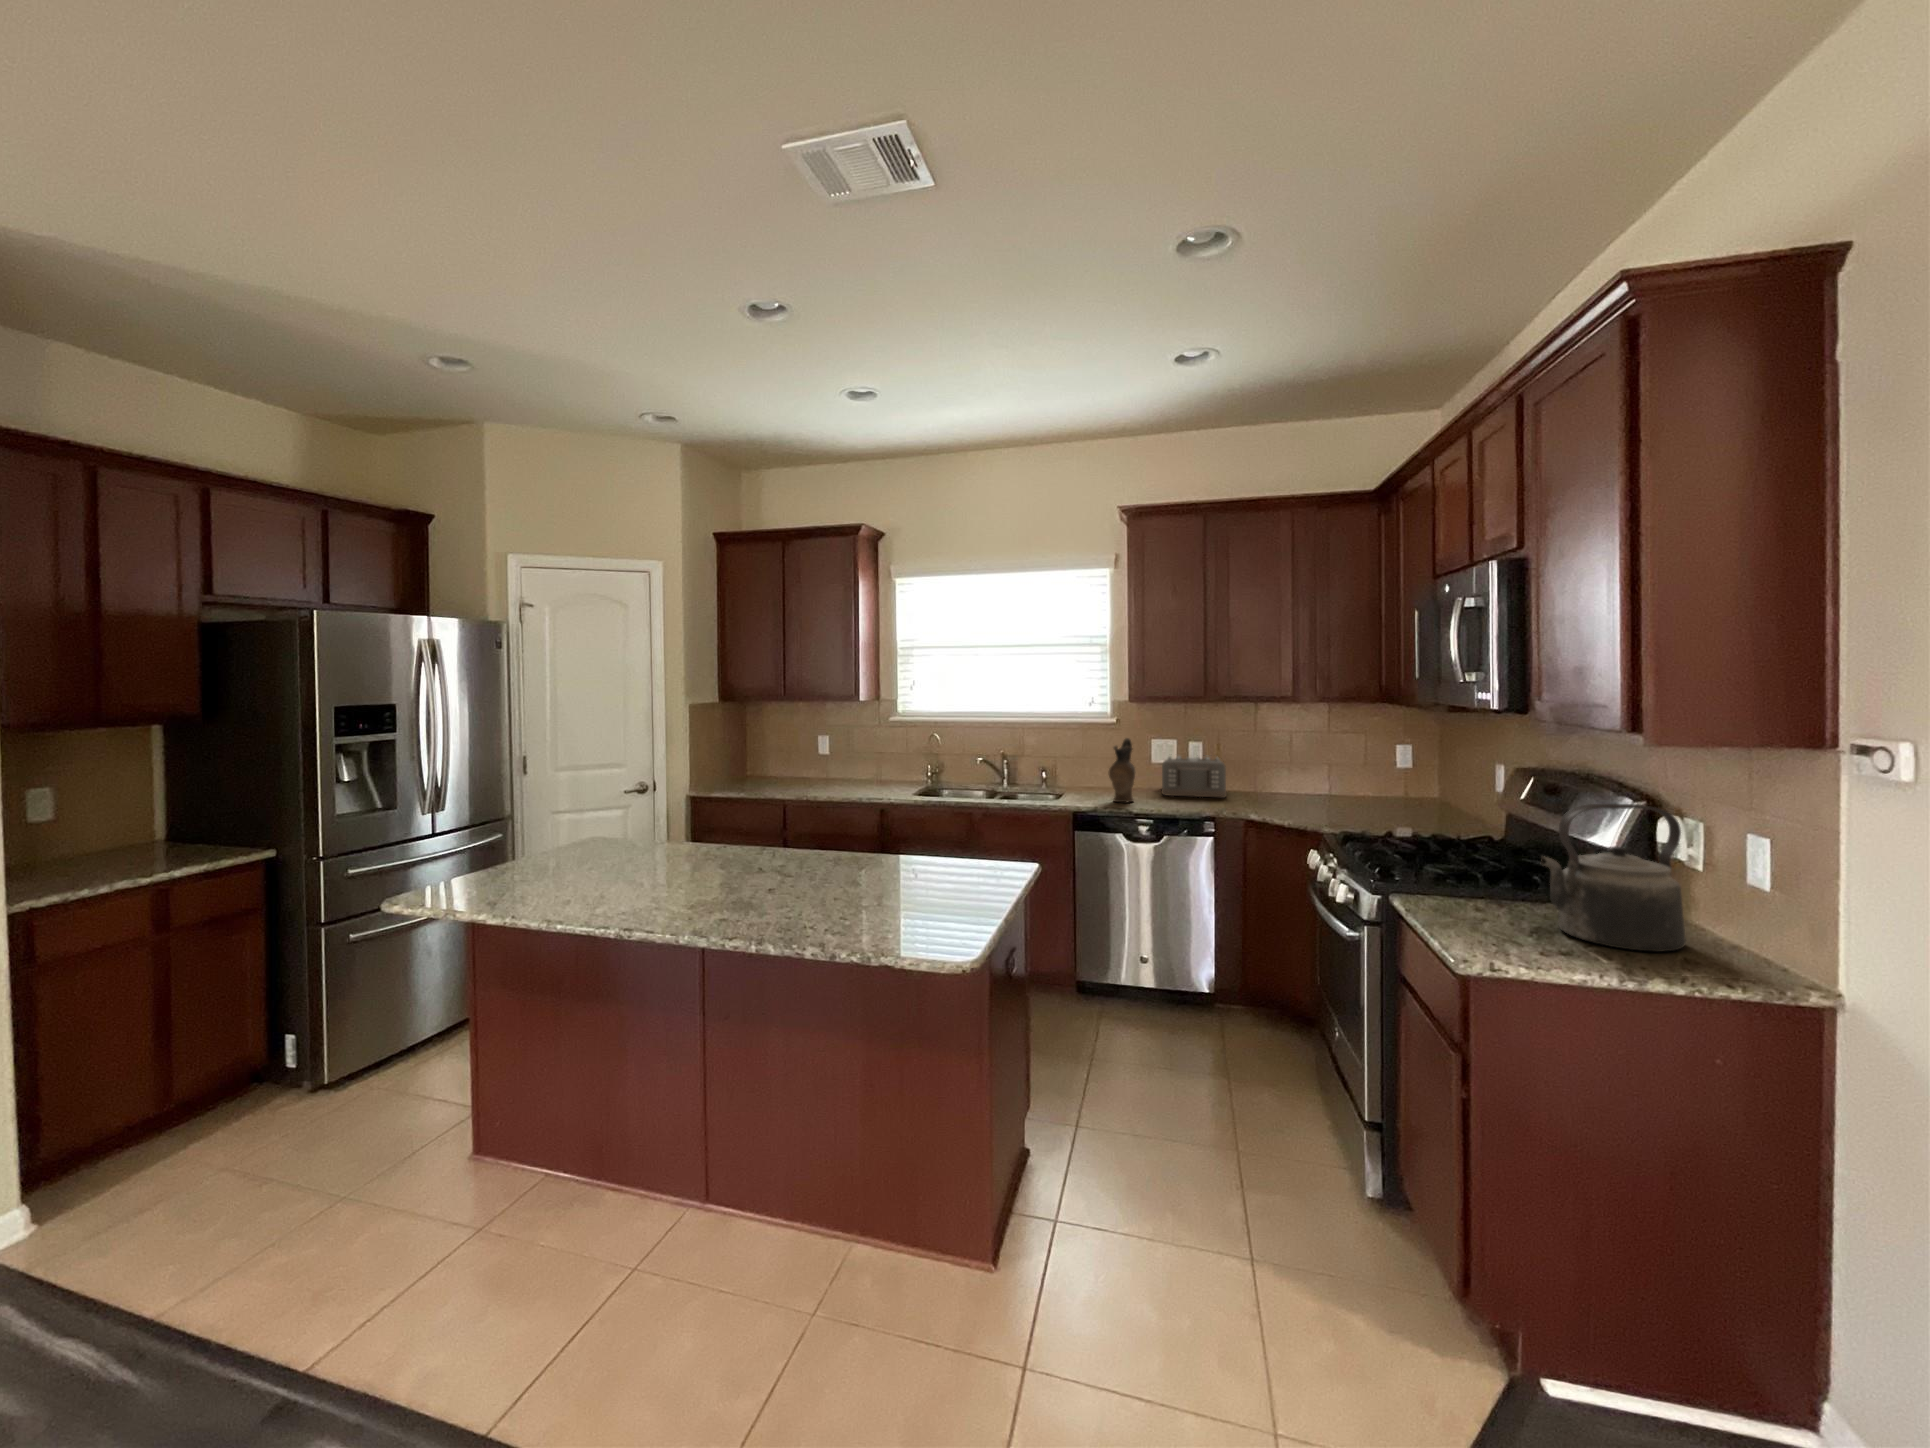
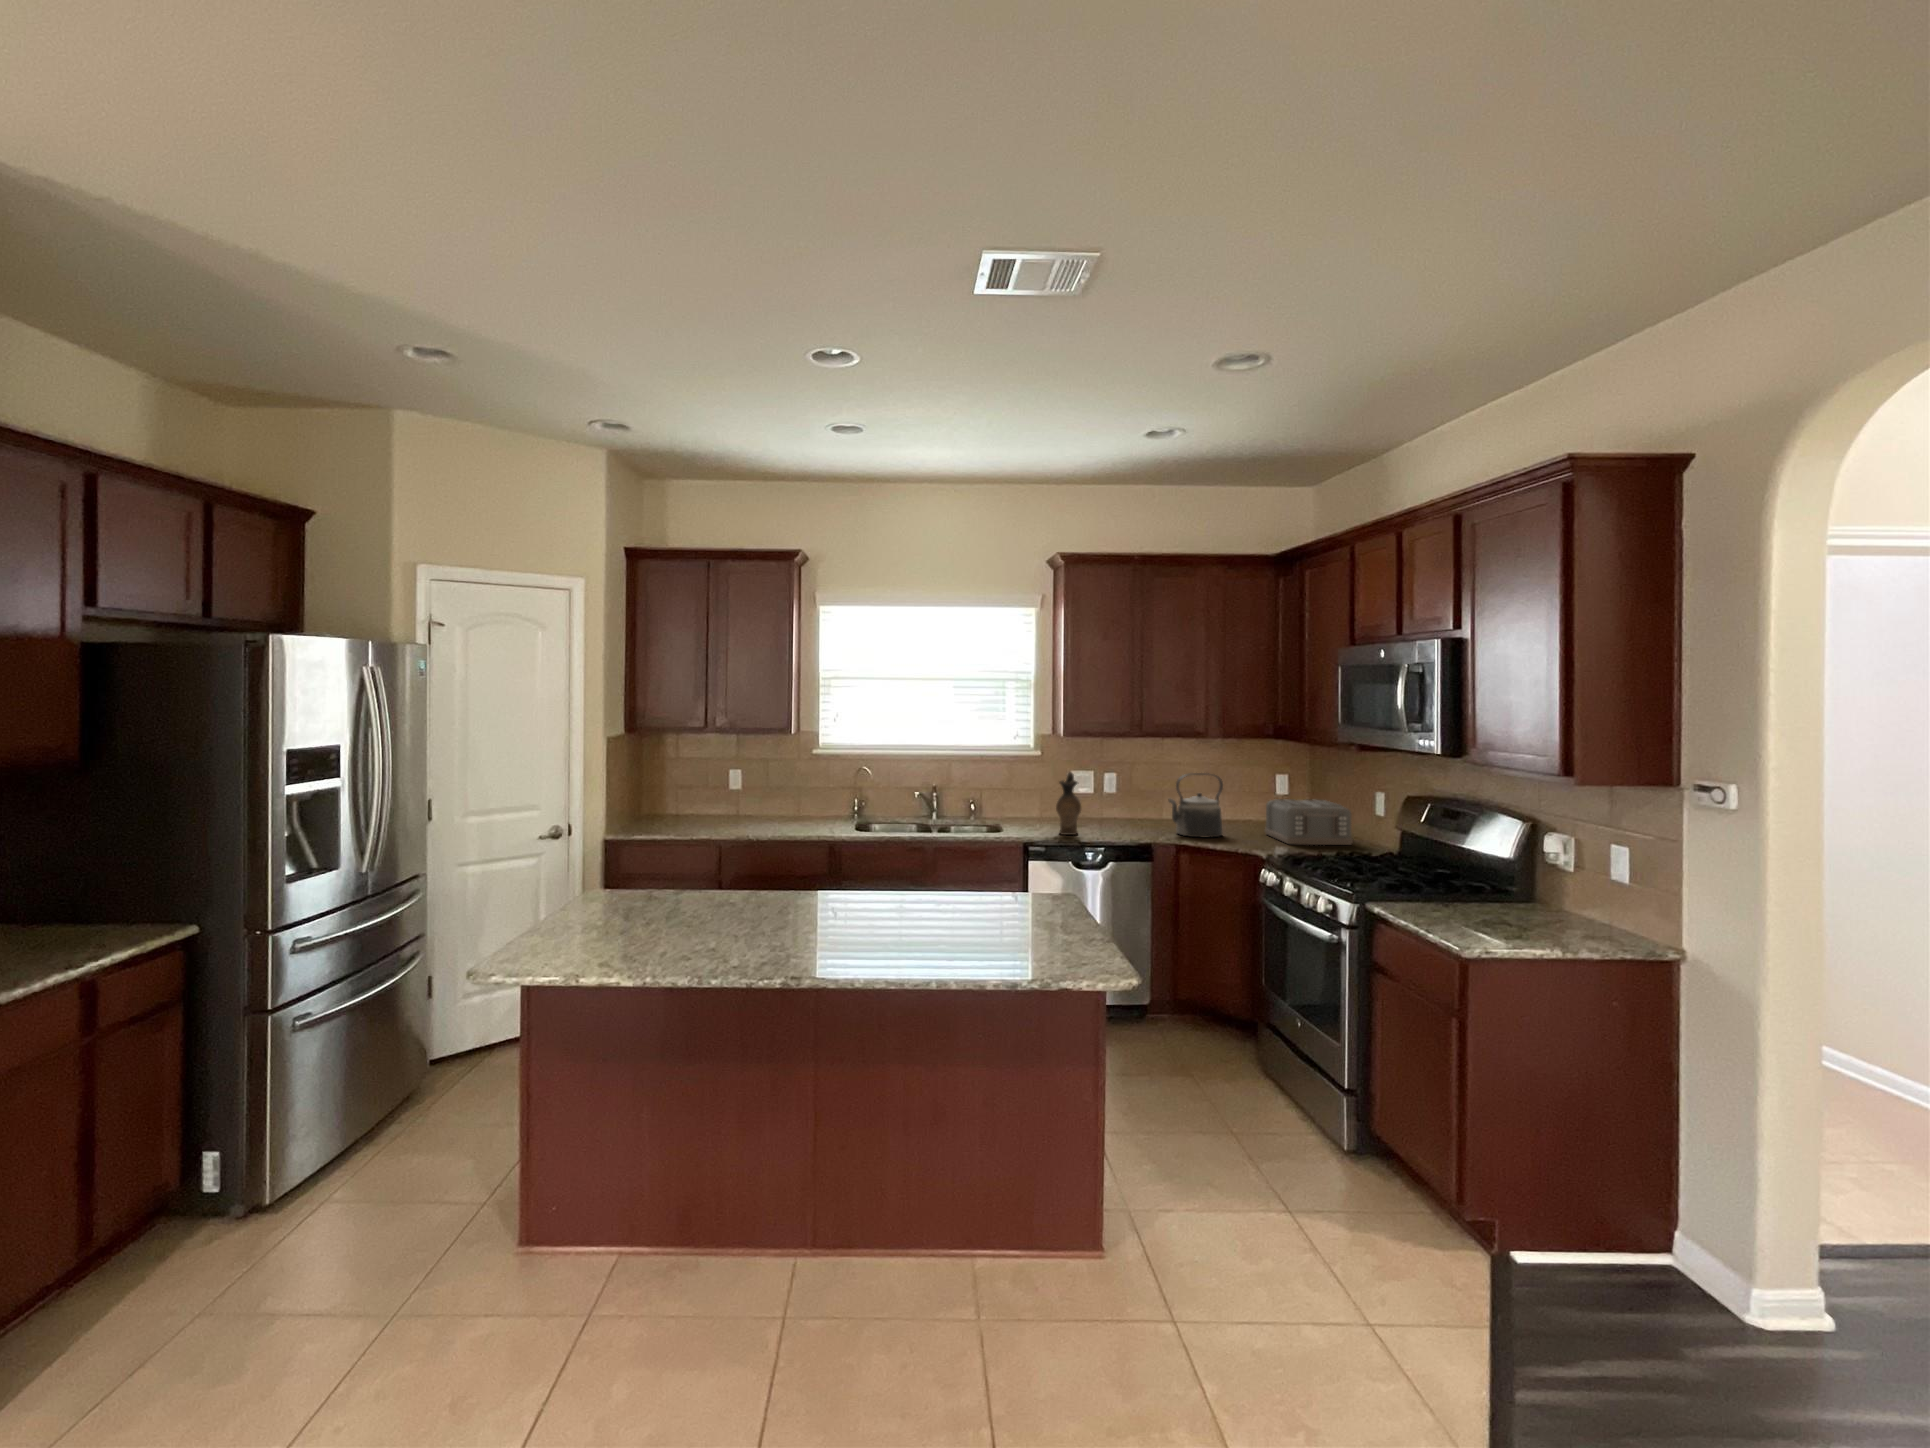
toaster: present [1162,756,1226,798] -> present [1265,799,1353,845]
kettle: present [1541,804,1686,952] -> present [1168,773,1223,838]

